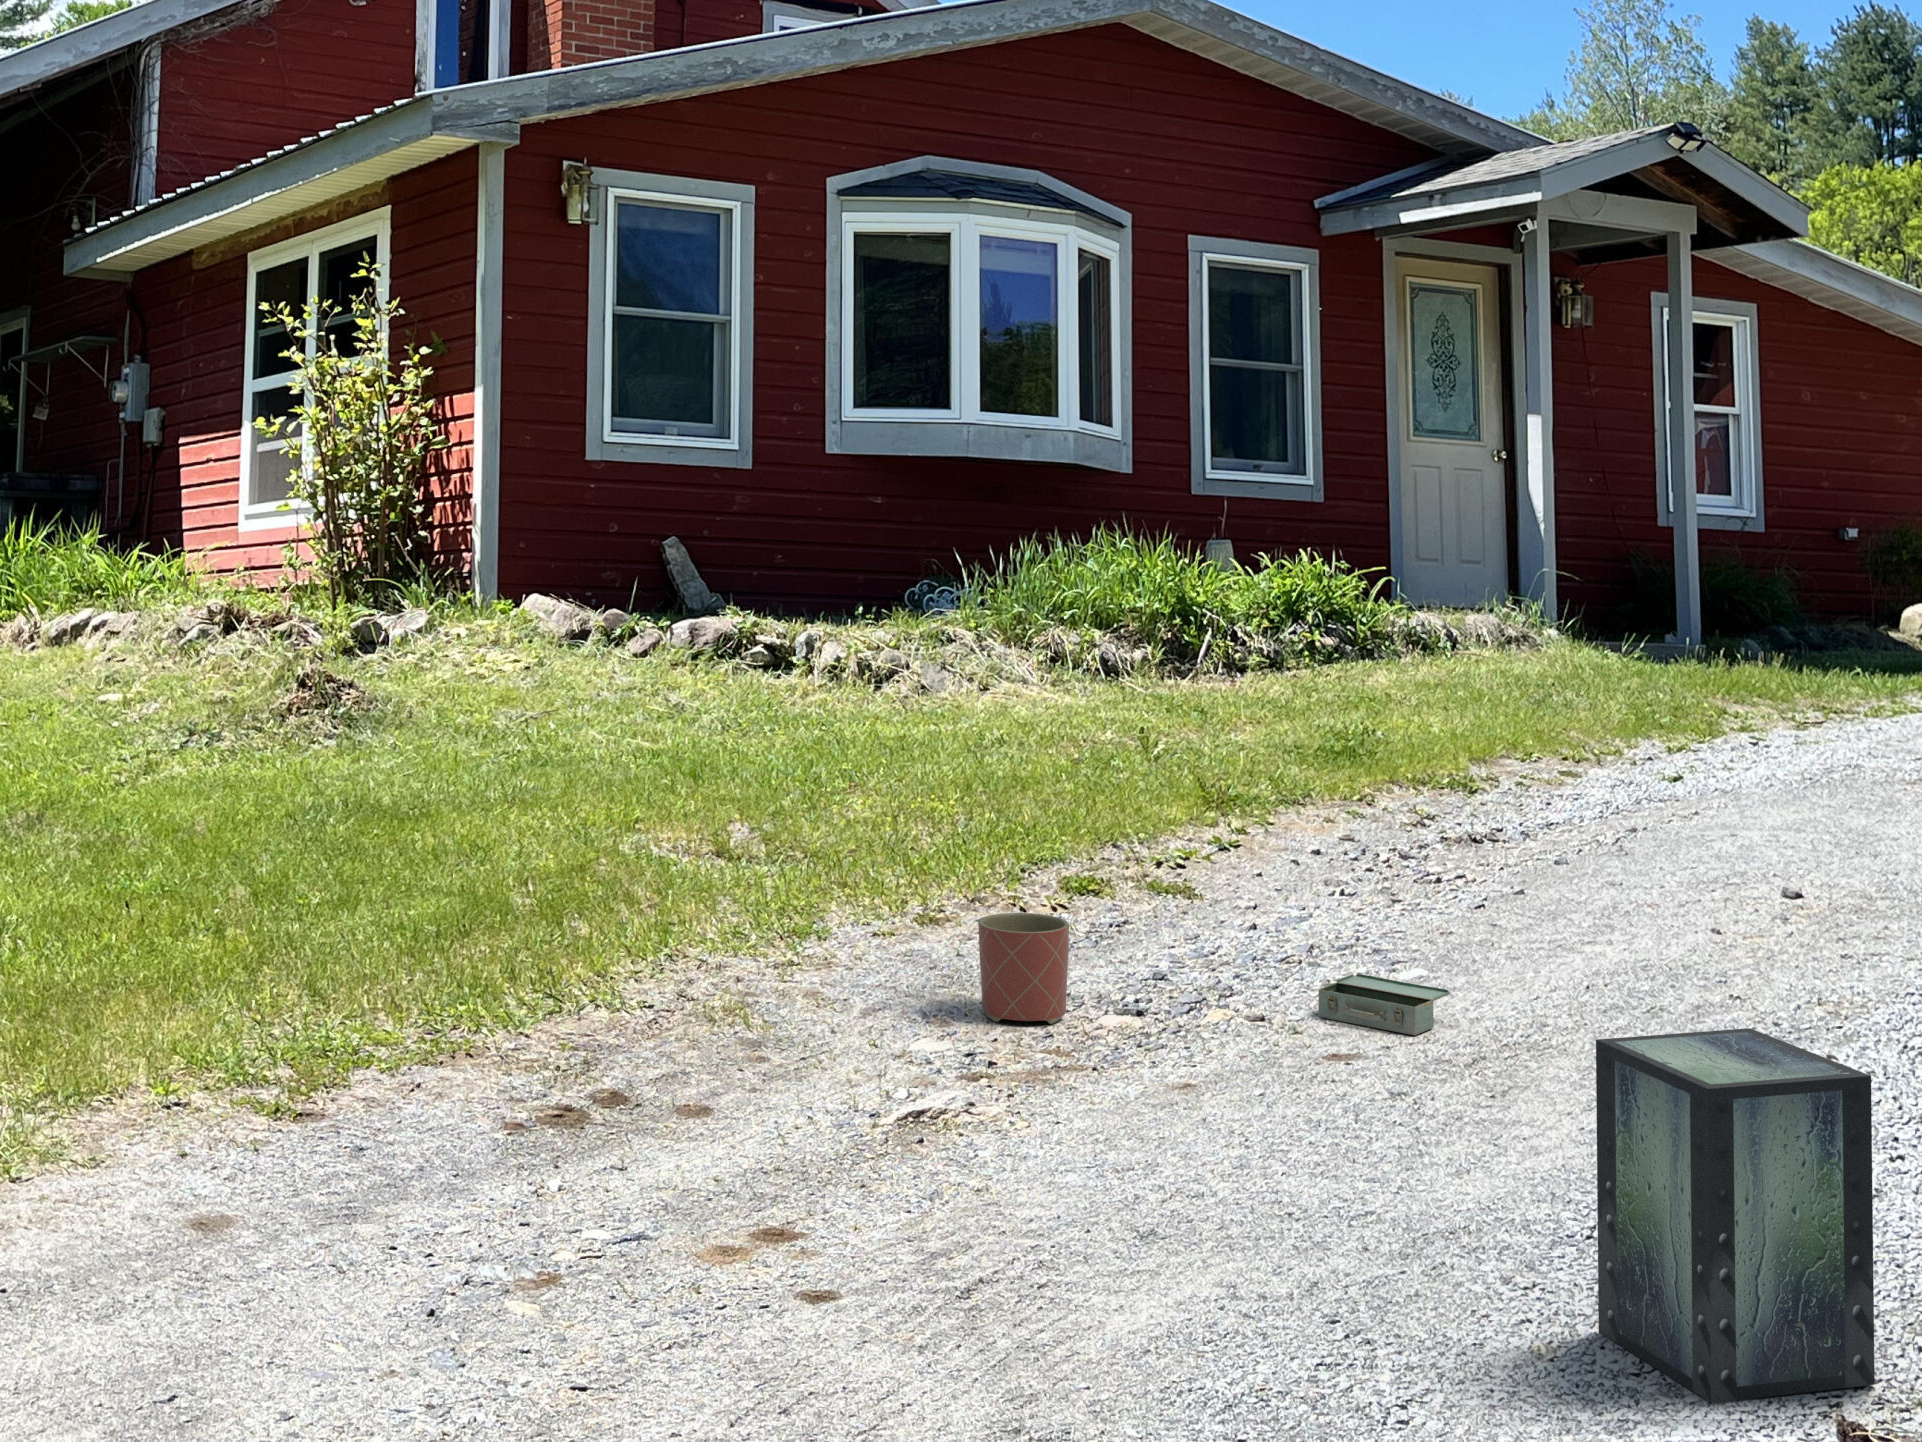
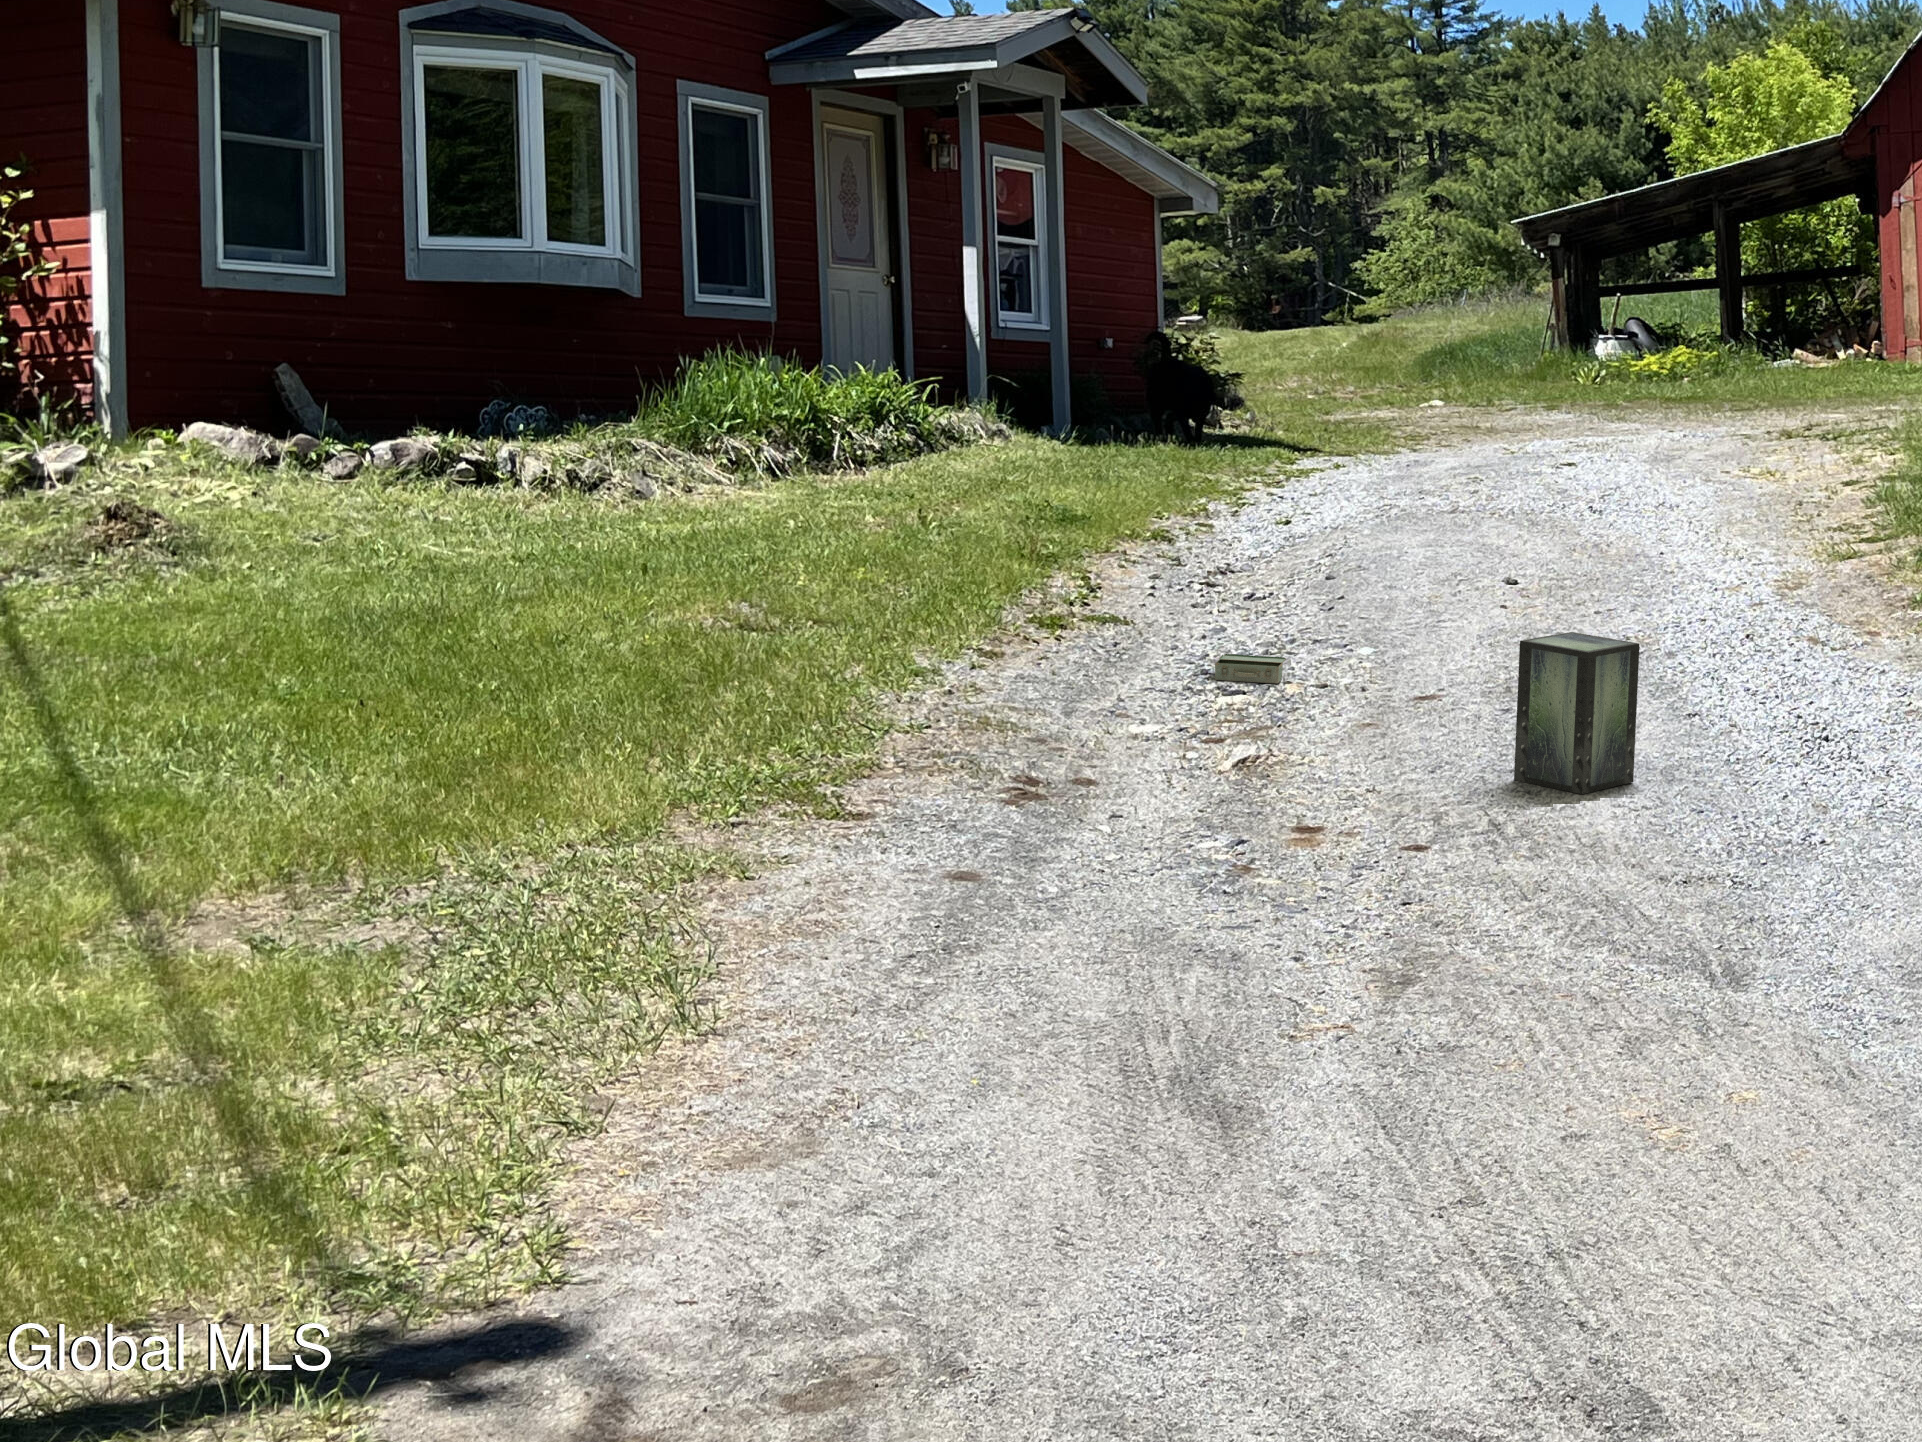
planter: present [978,913,1069,1024] -> none [1027,630,1086,698]

